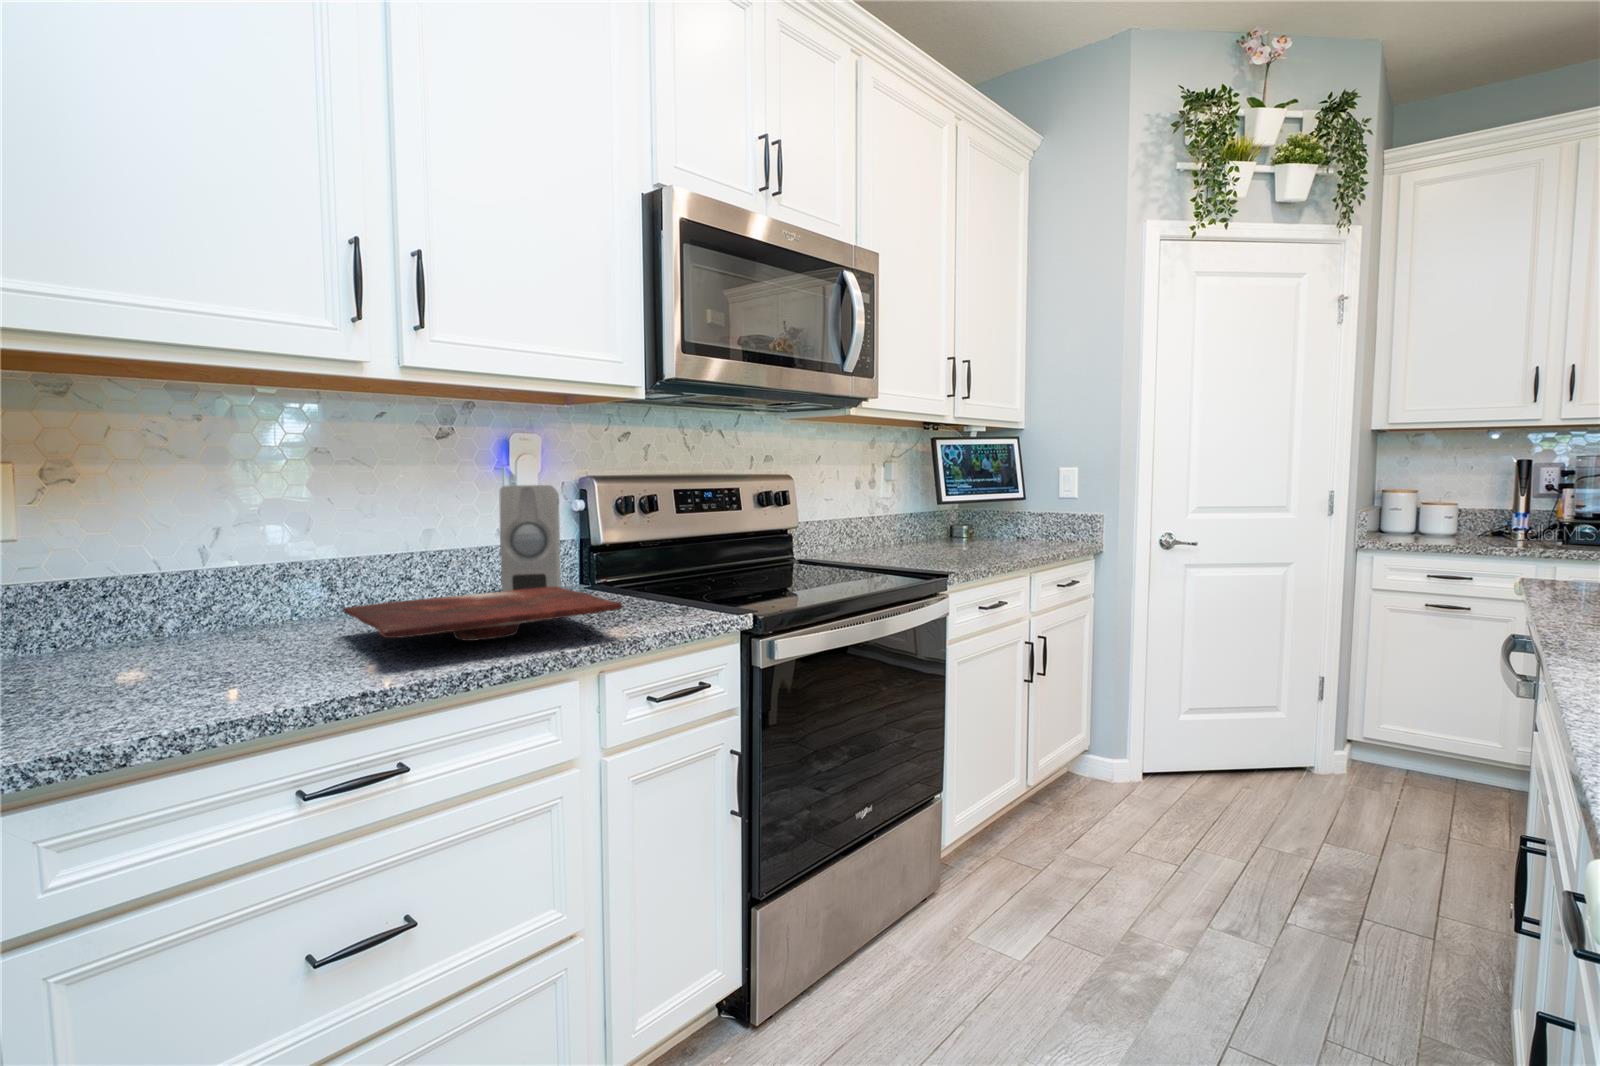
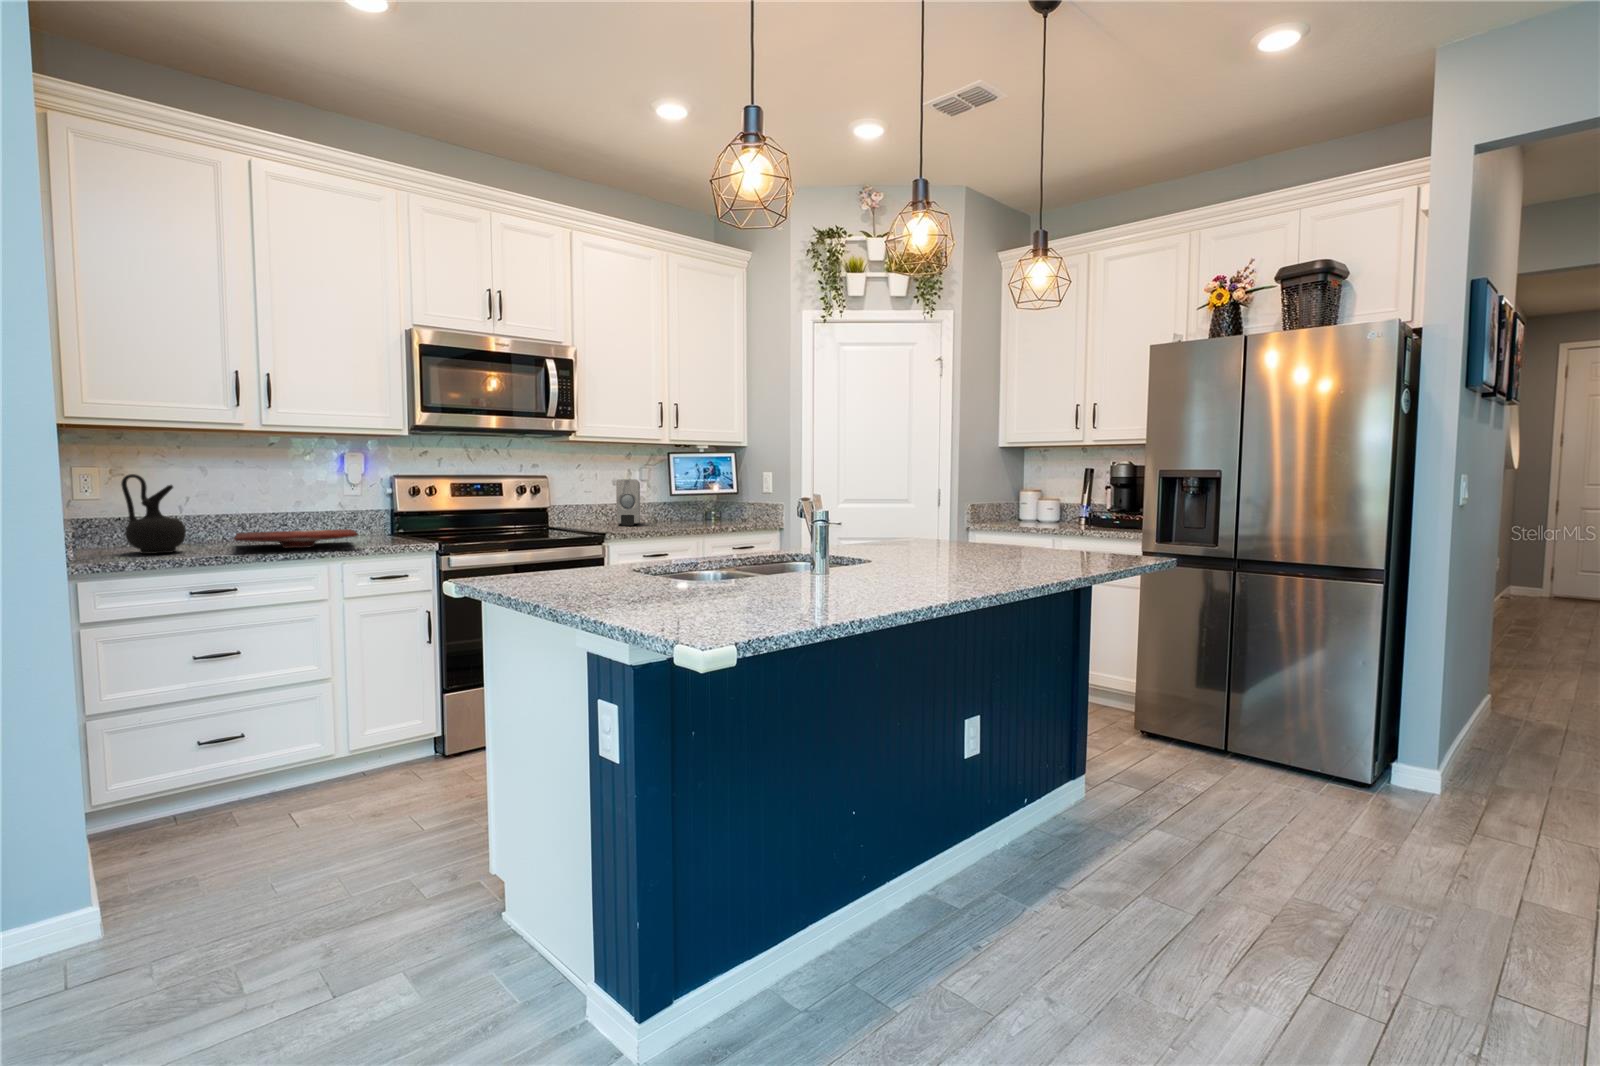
ceramic jug: none [98,480,256,681] -> present [121,474,186,554]
soap dispenser: present [500,485,561,591] -> present [616,479,640,526]

